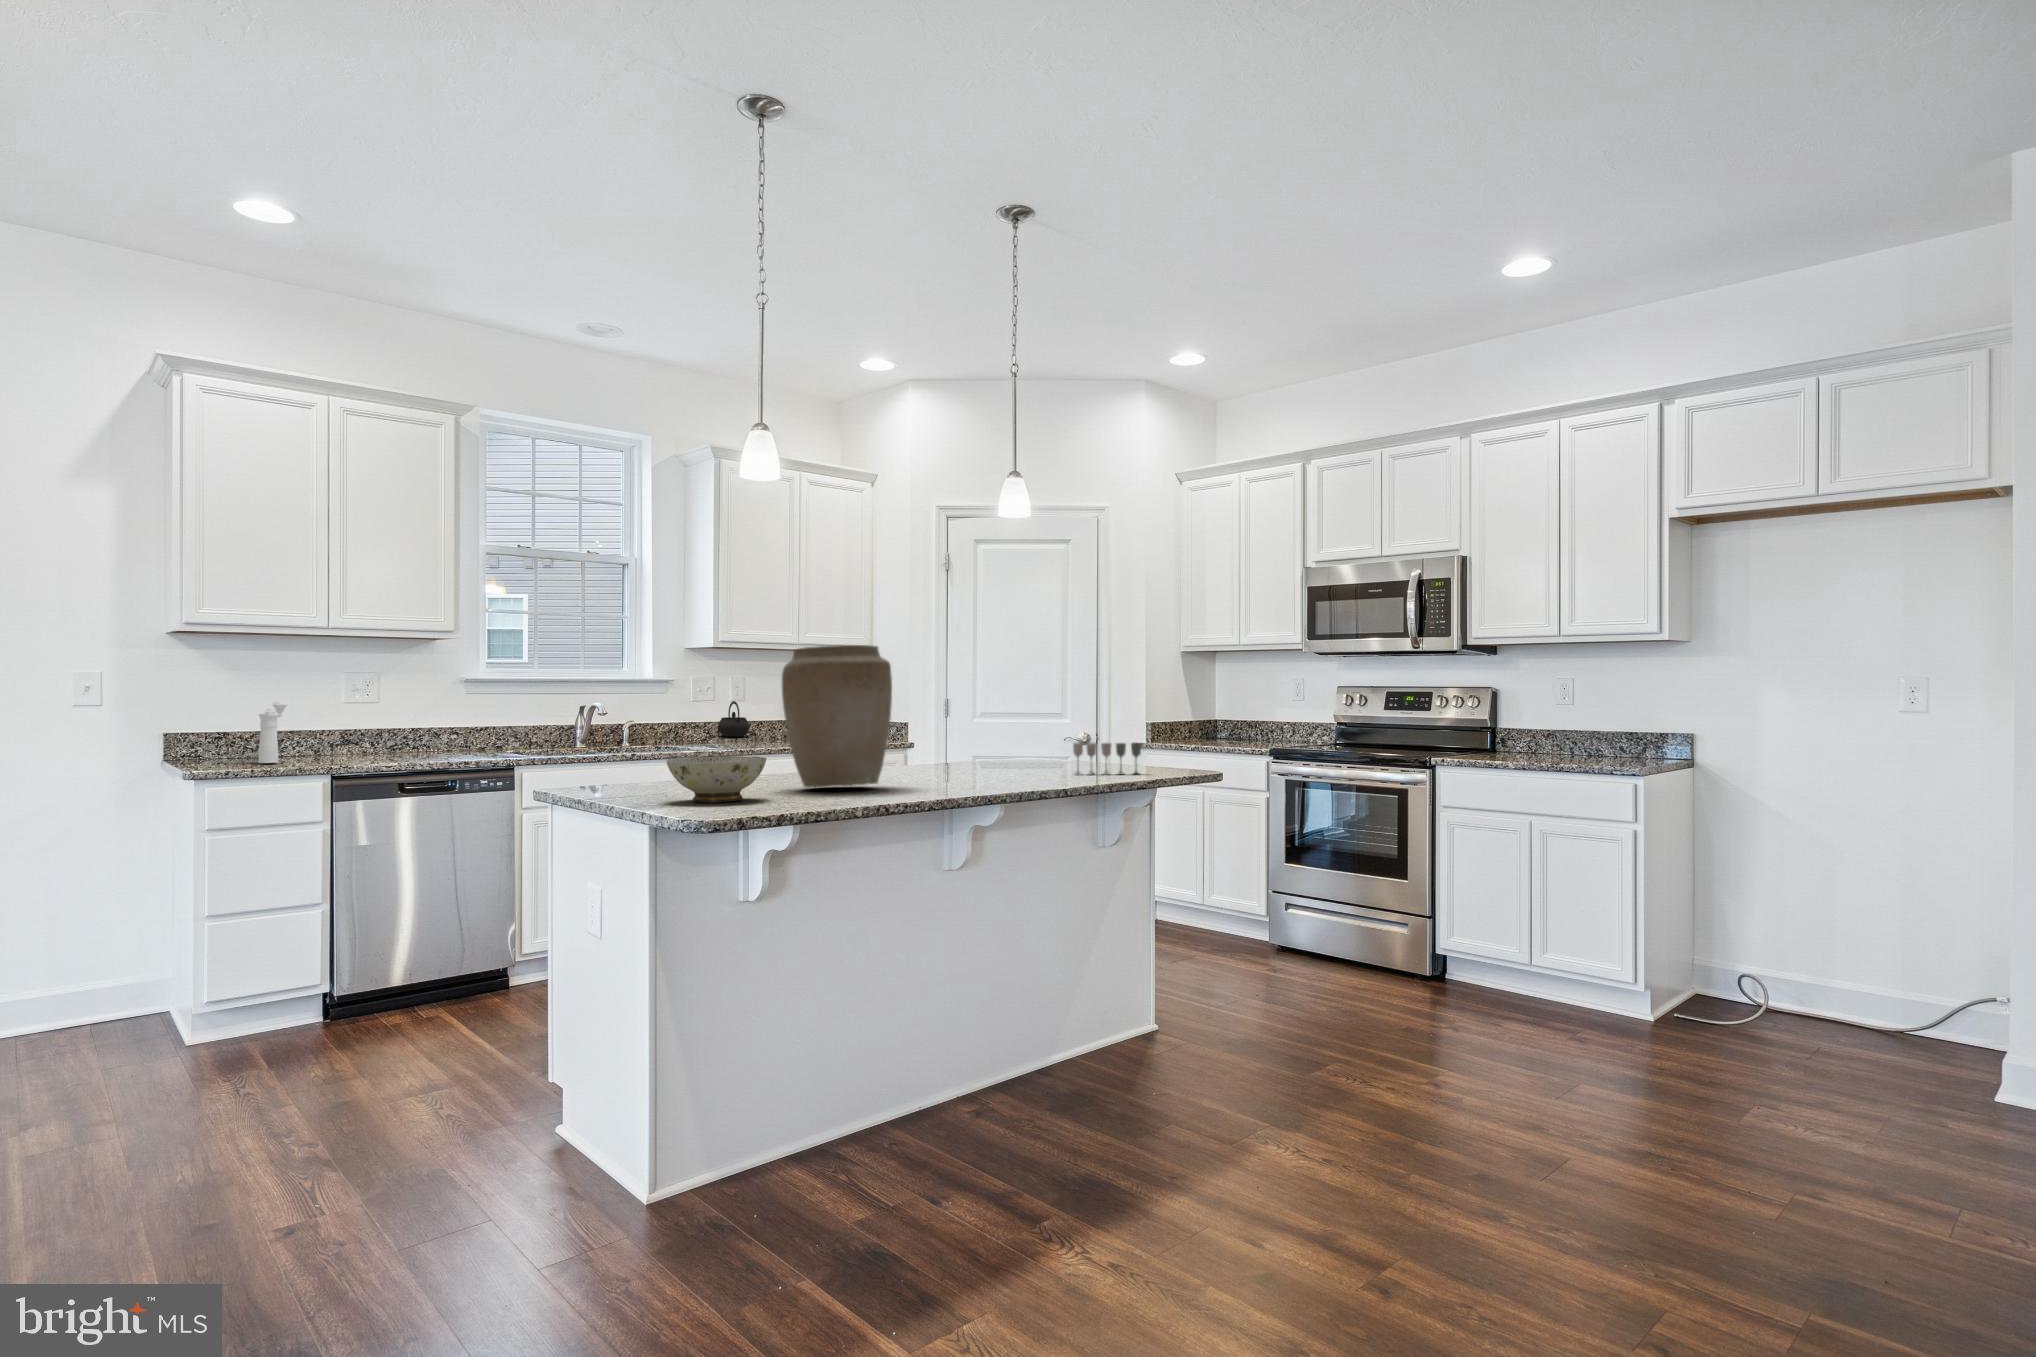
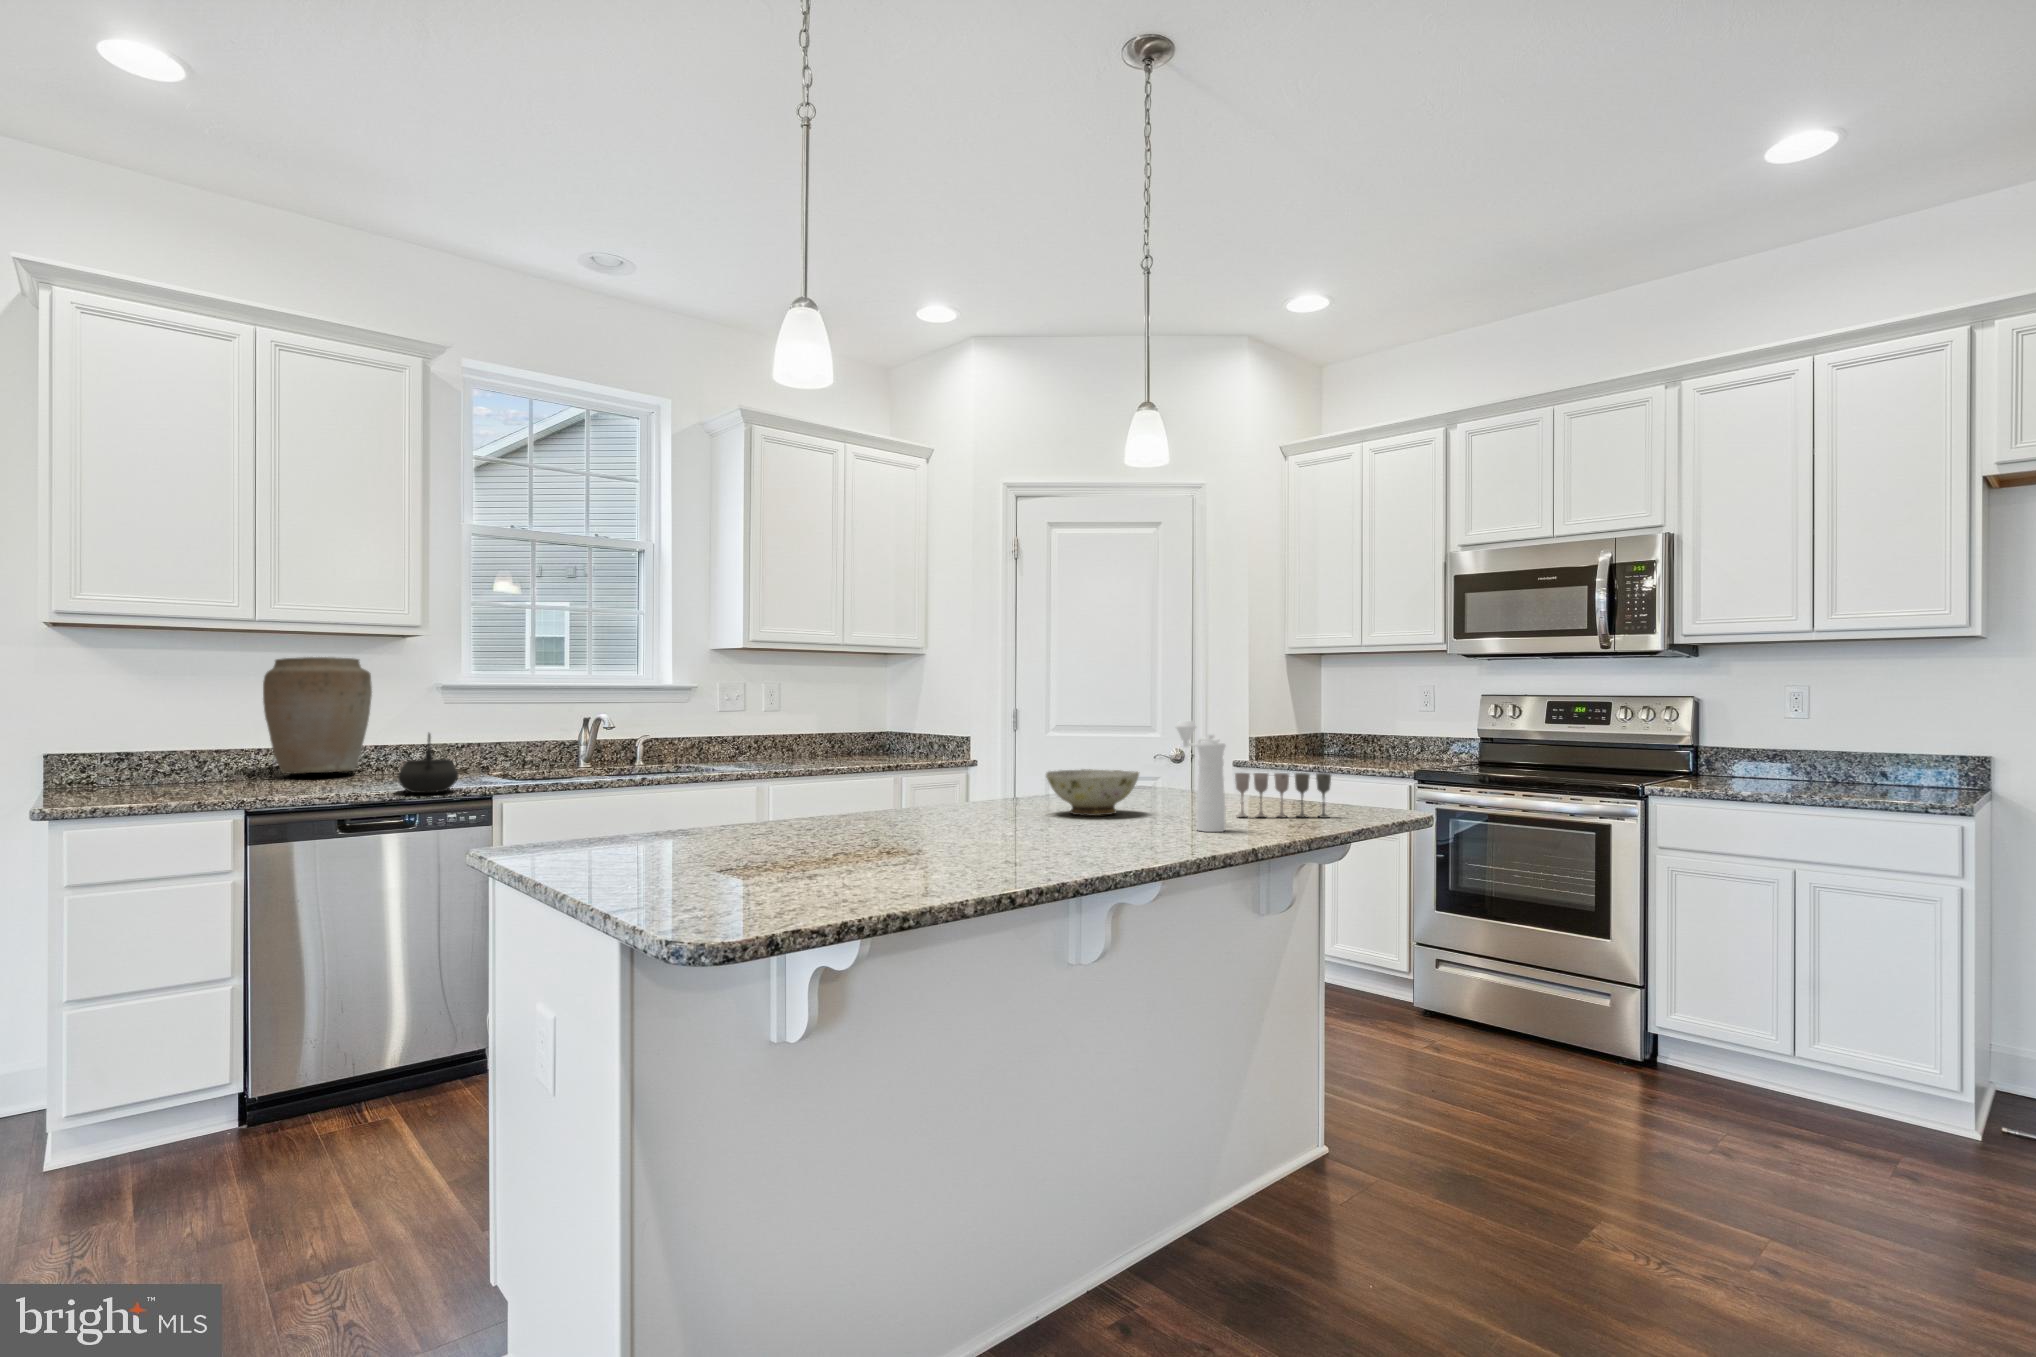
vase: present [782,645,892,787] -> present [263,657,372,774]
pepper mill: present [259,701,287,763] -> present [1176,721,1226,832]
kettle: present [717,701,750,737] -> present [398,733,459,793]
ceramic bowl: present [667,756,767,802] -> present [1046,769,1139,816]

